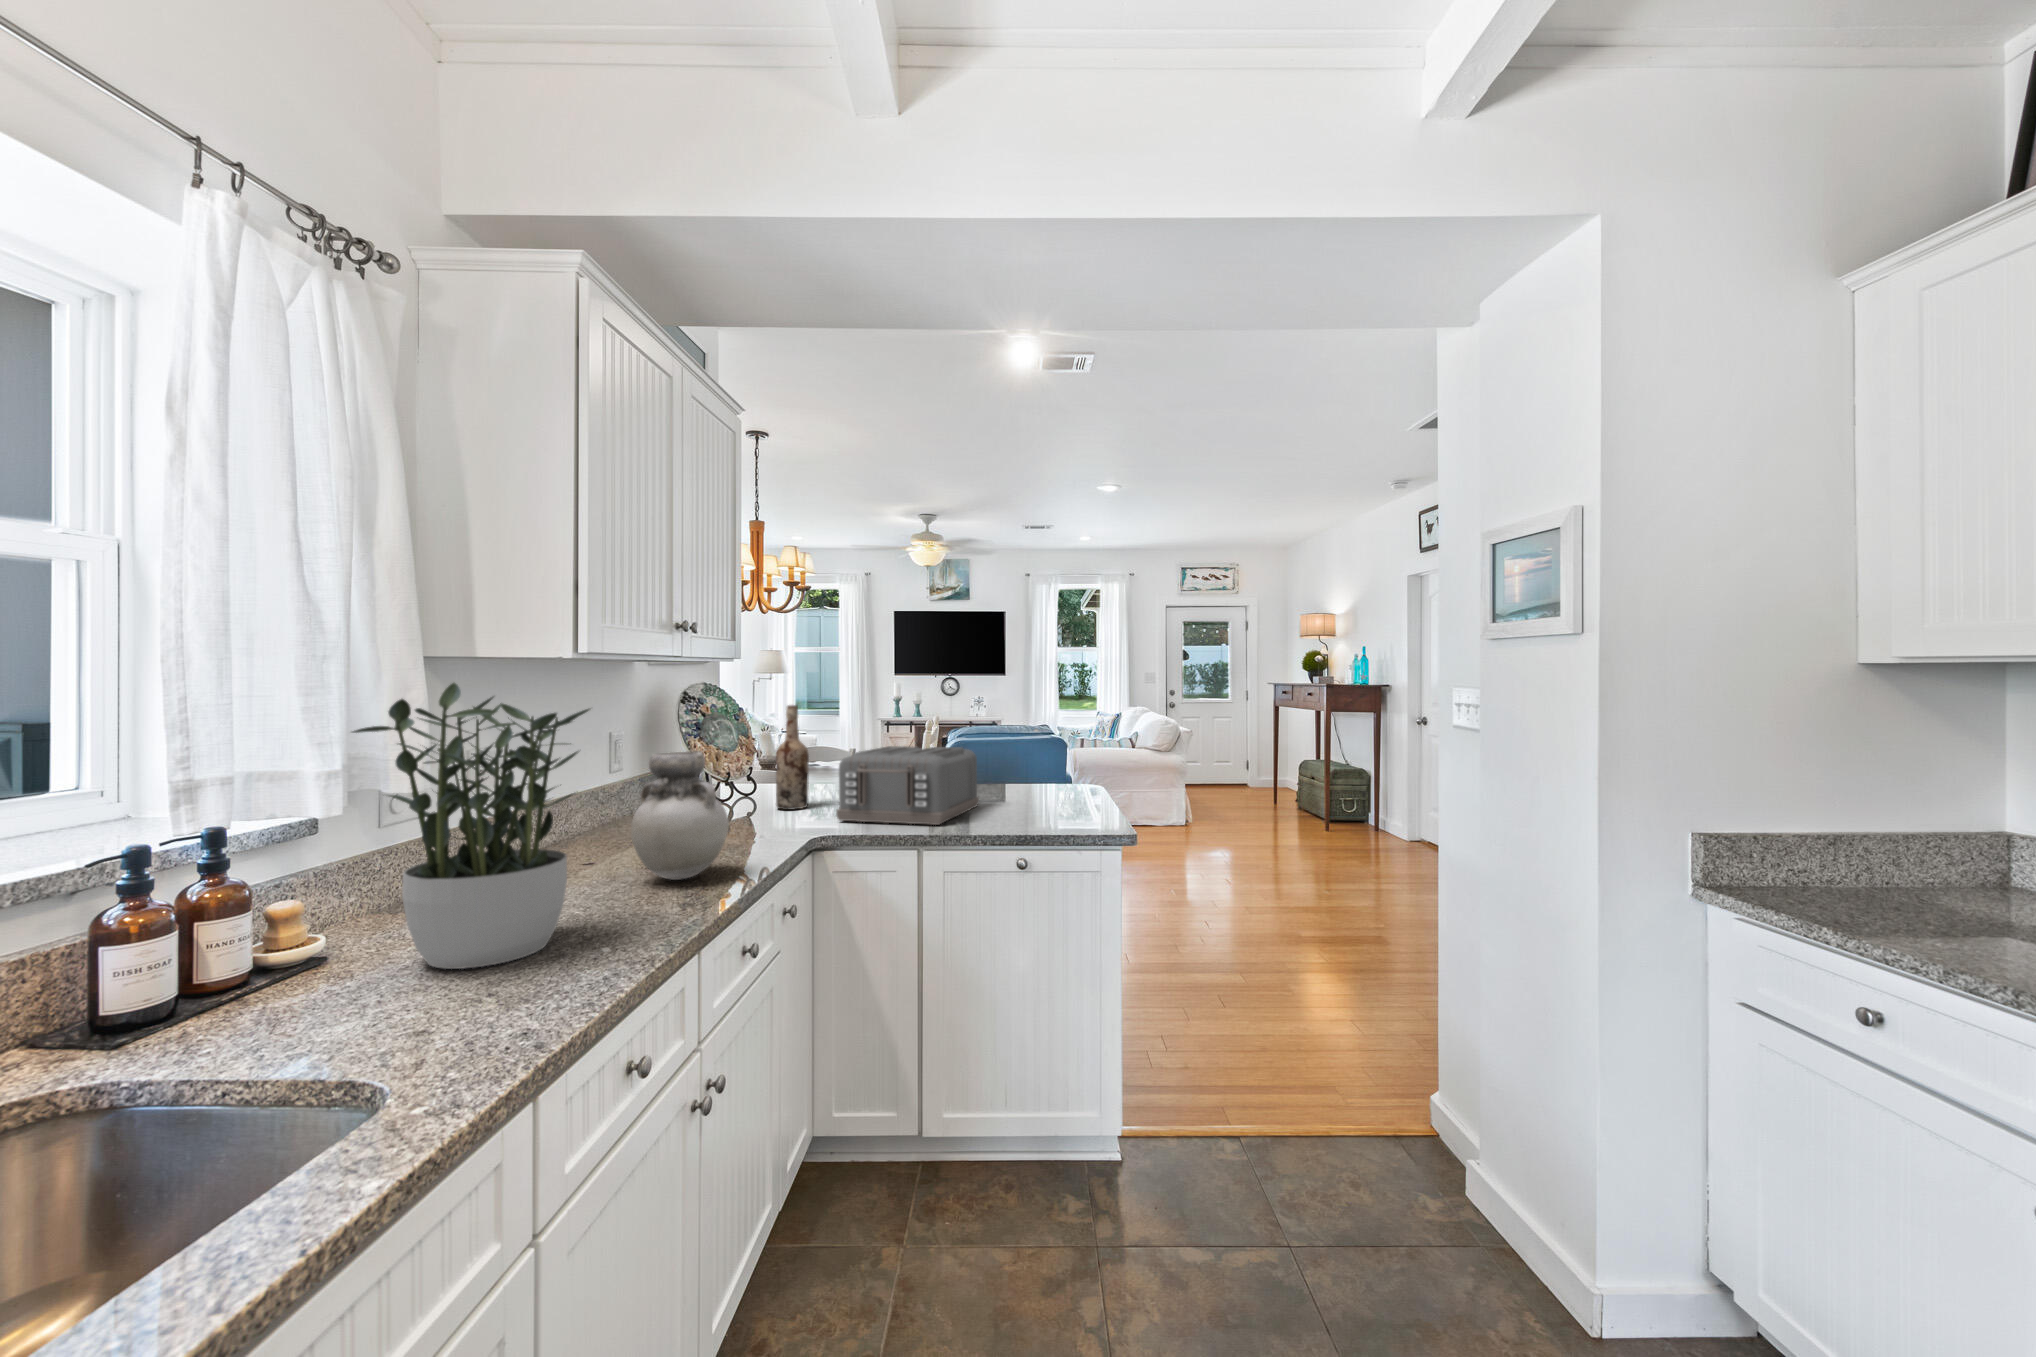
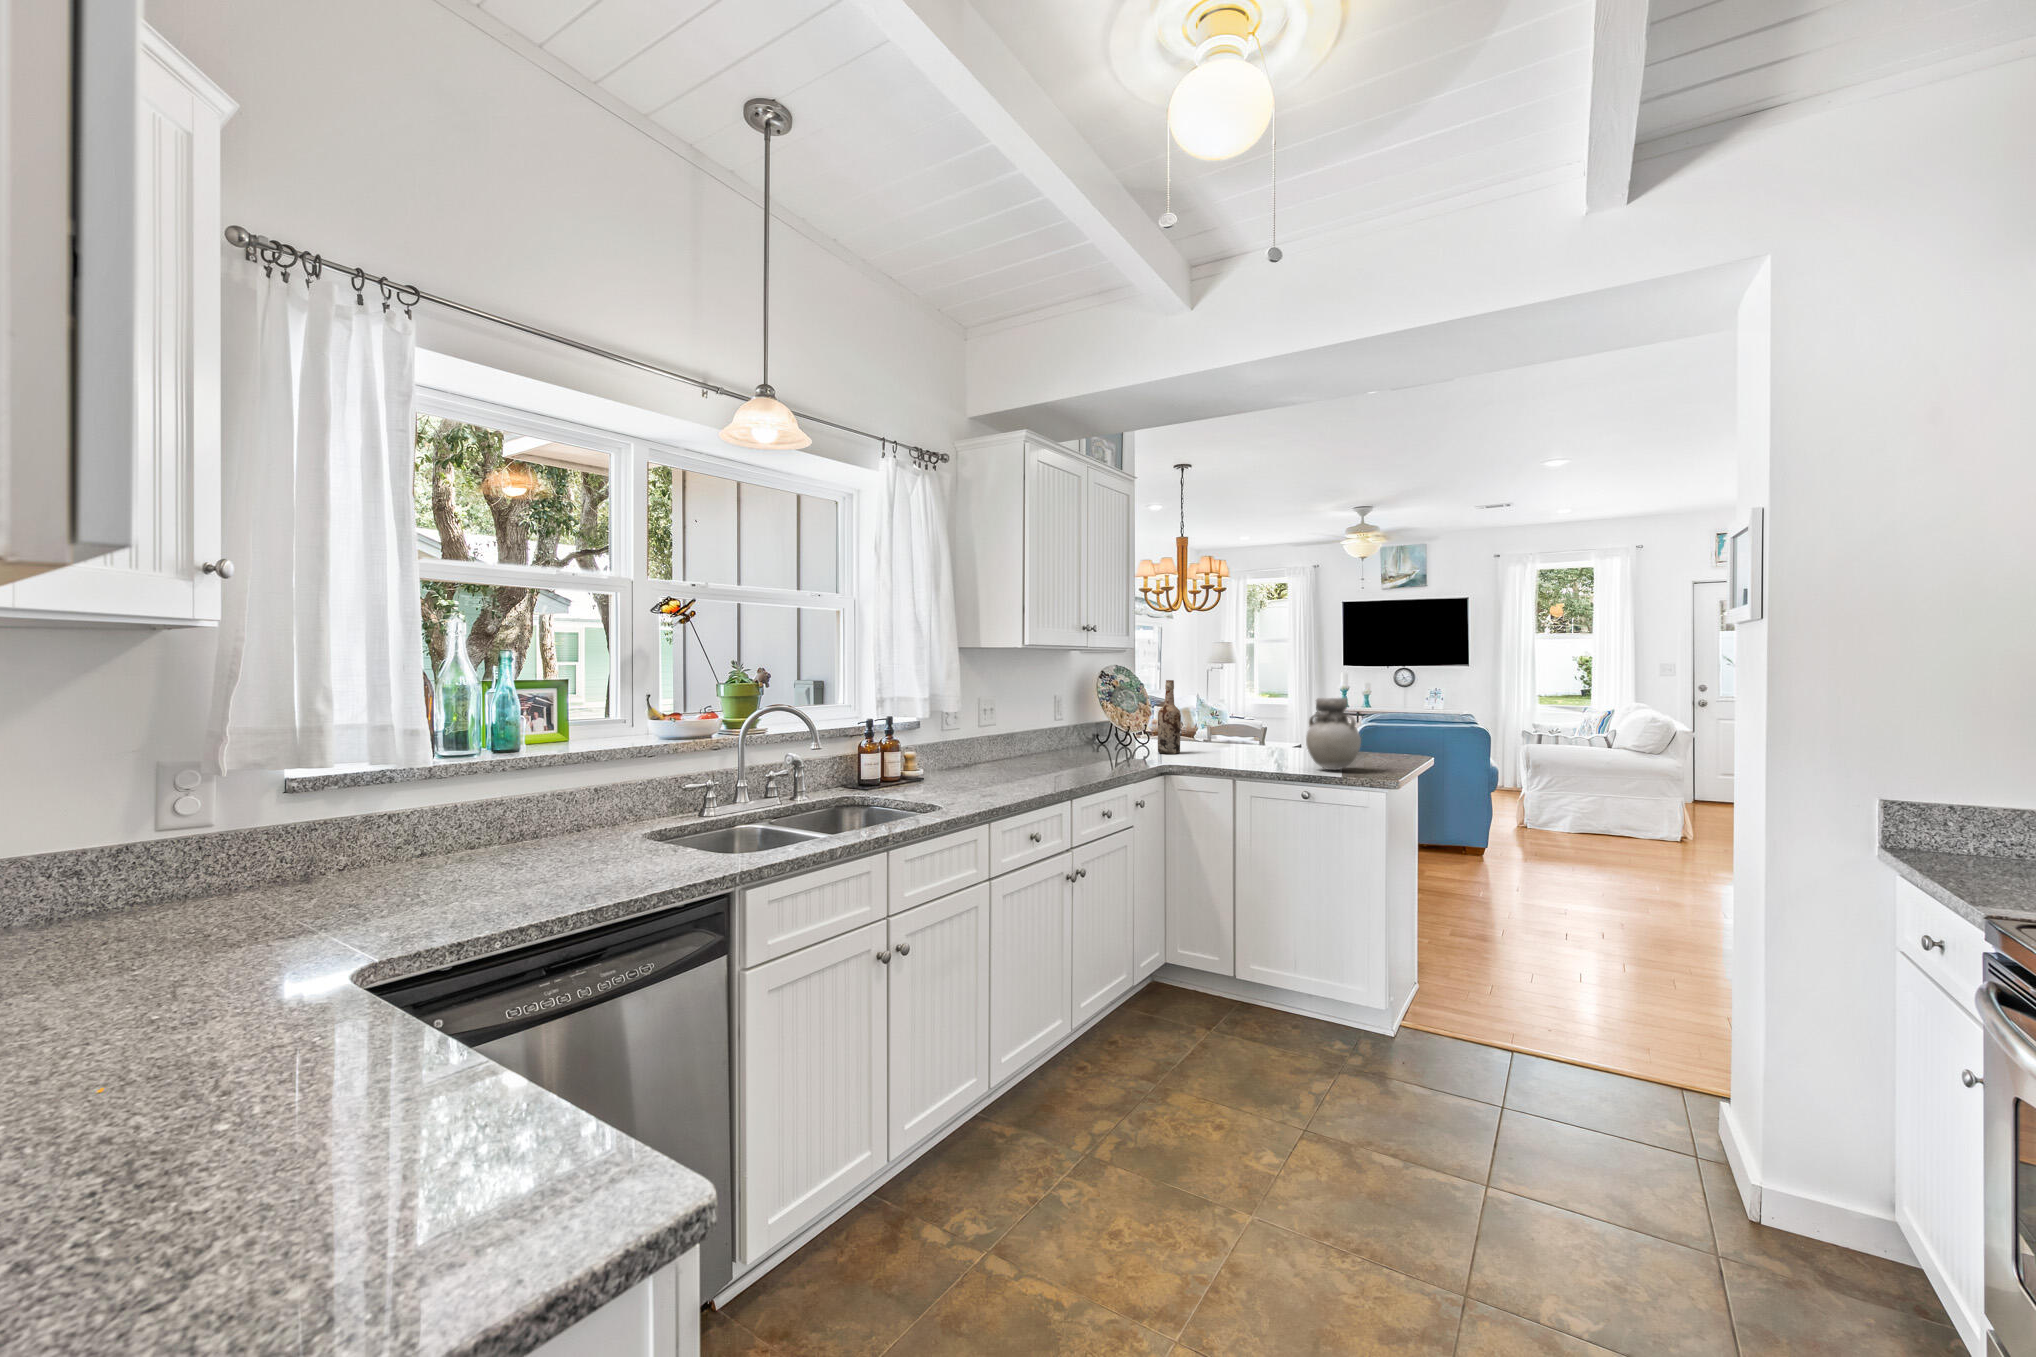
potted plant: present [353,683,590,969] -> none [934,656,1030,788]
toaster: present [836,746,979,825] -> none [1190,712,1303,766]
vase: present [631,751,729,880] -> present [1306,698,1361,770]

